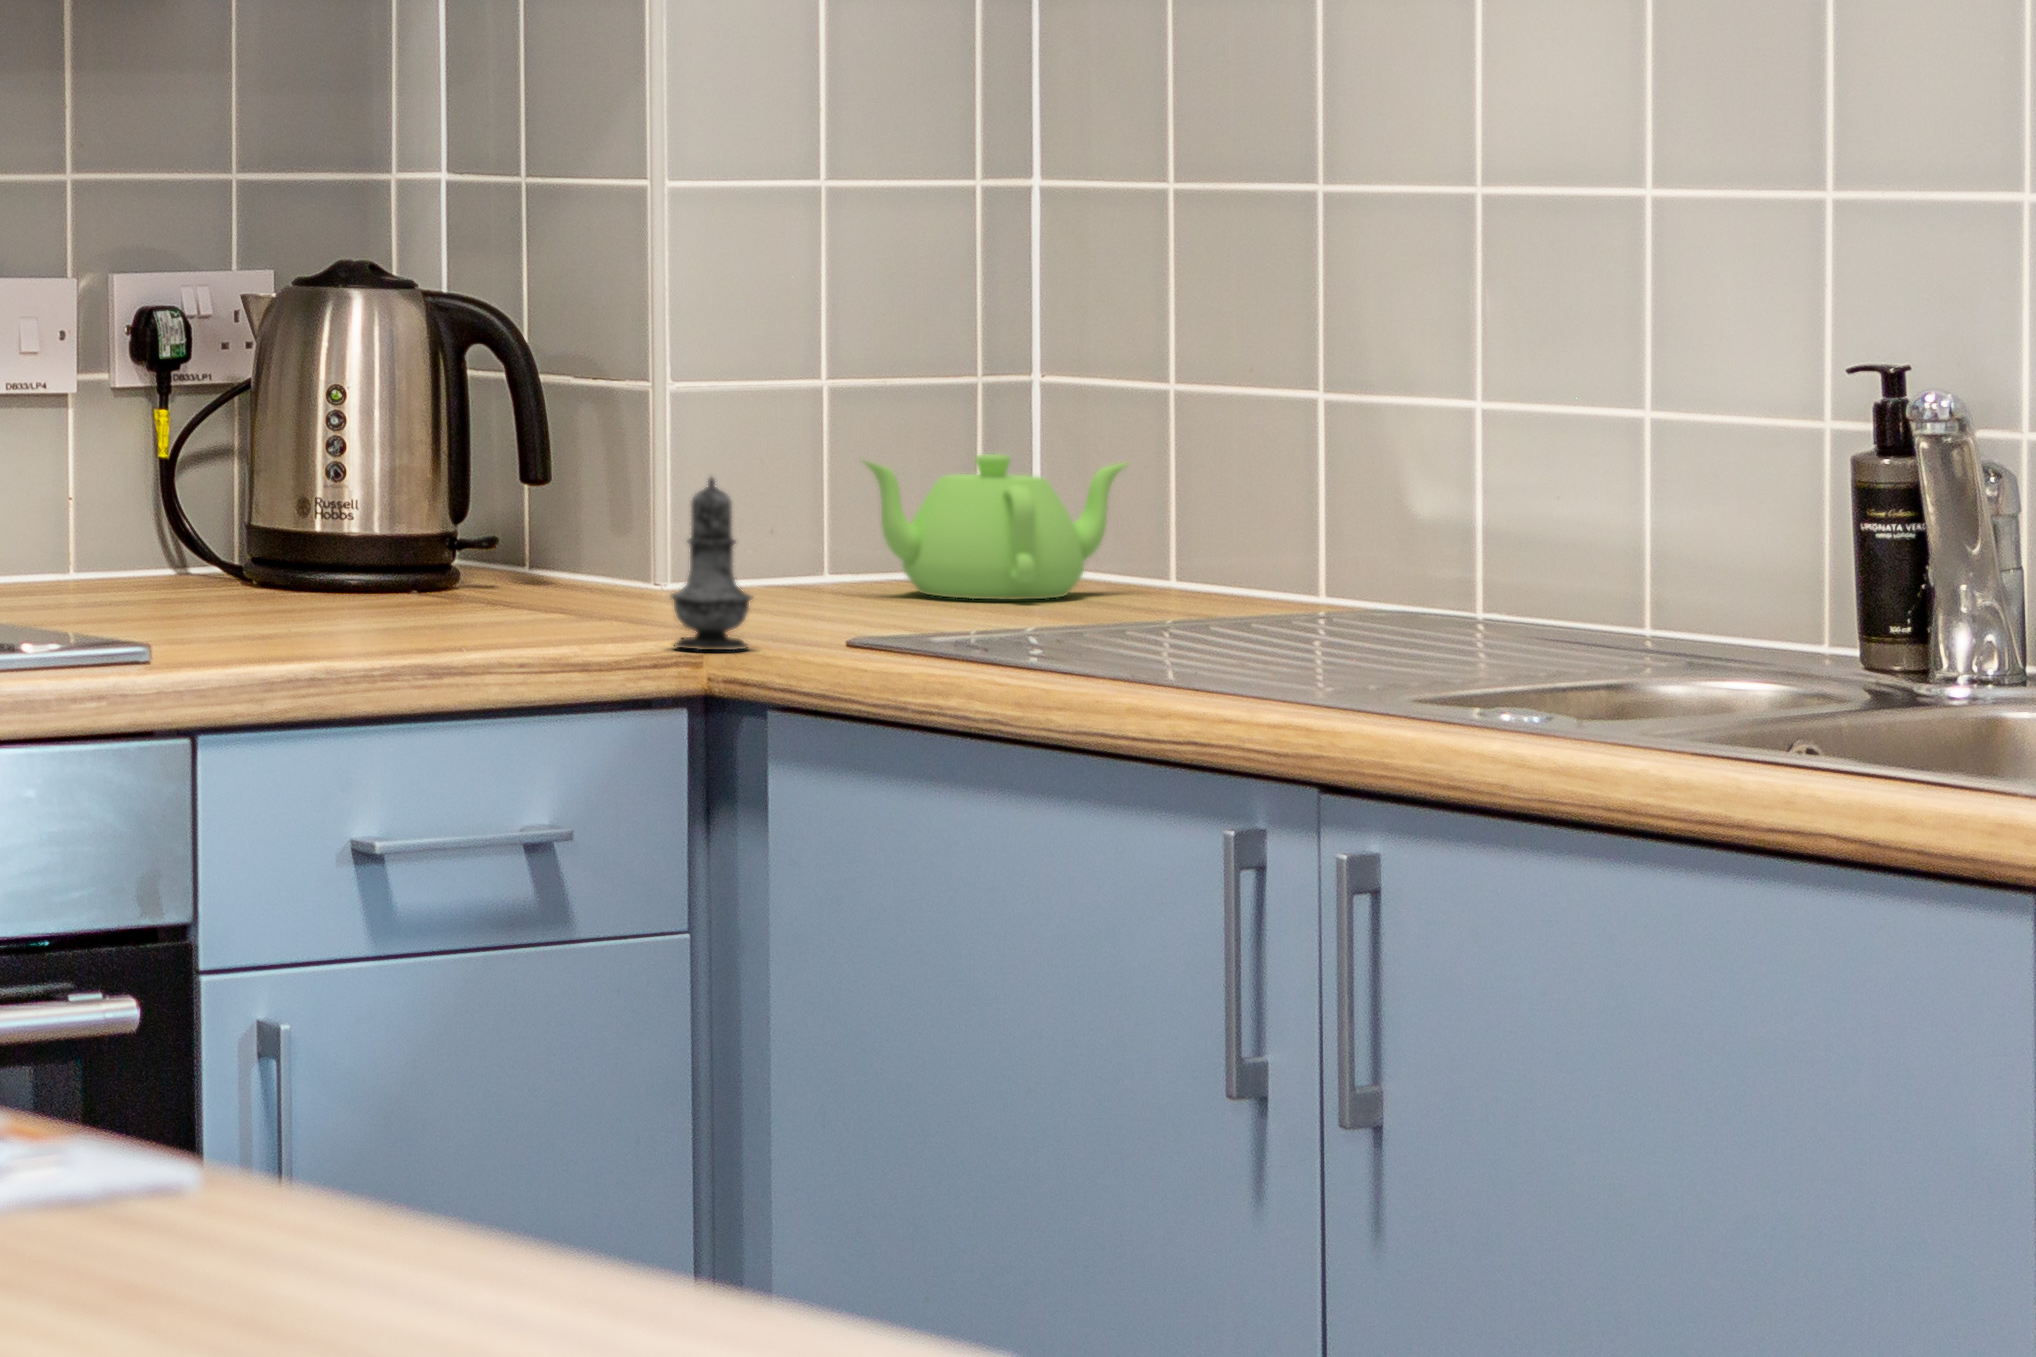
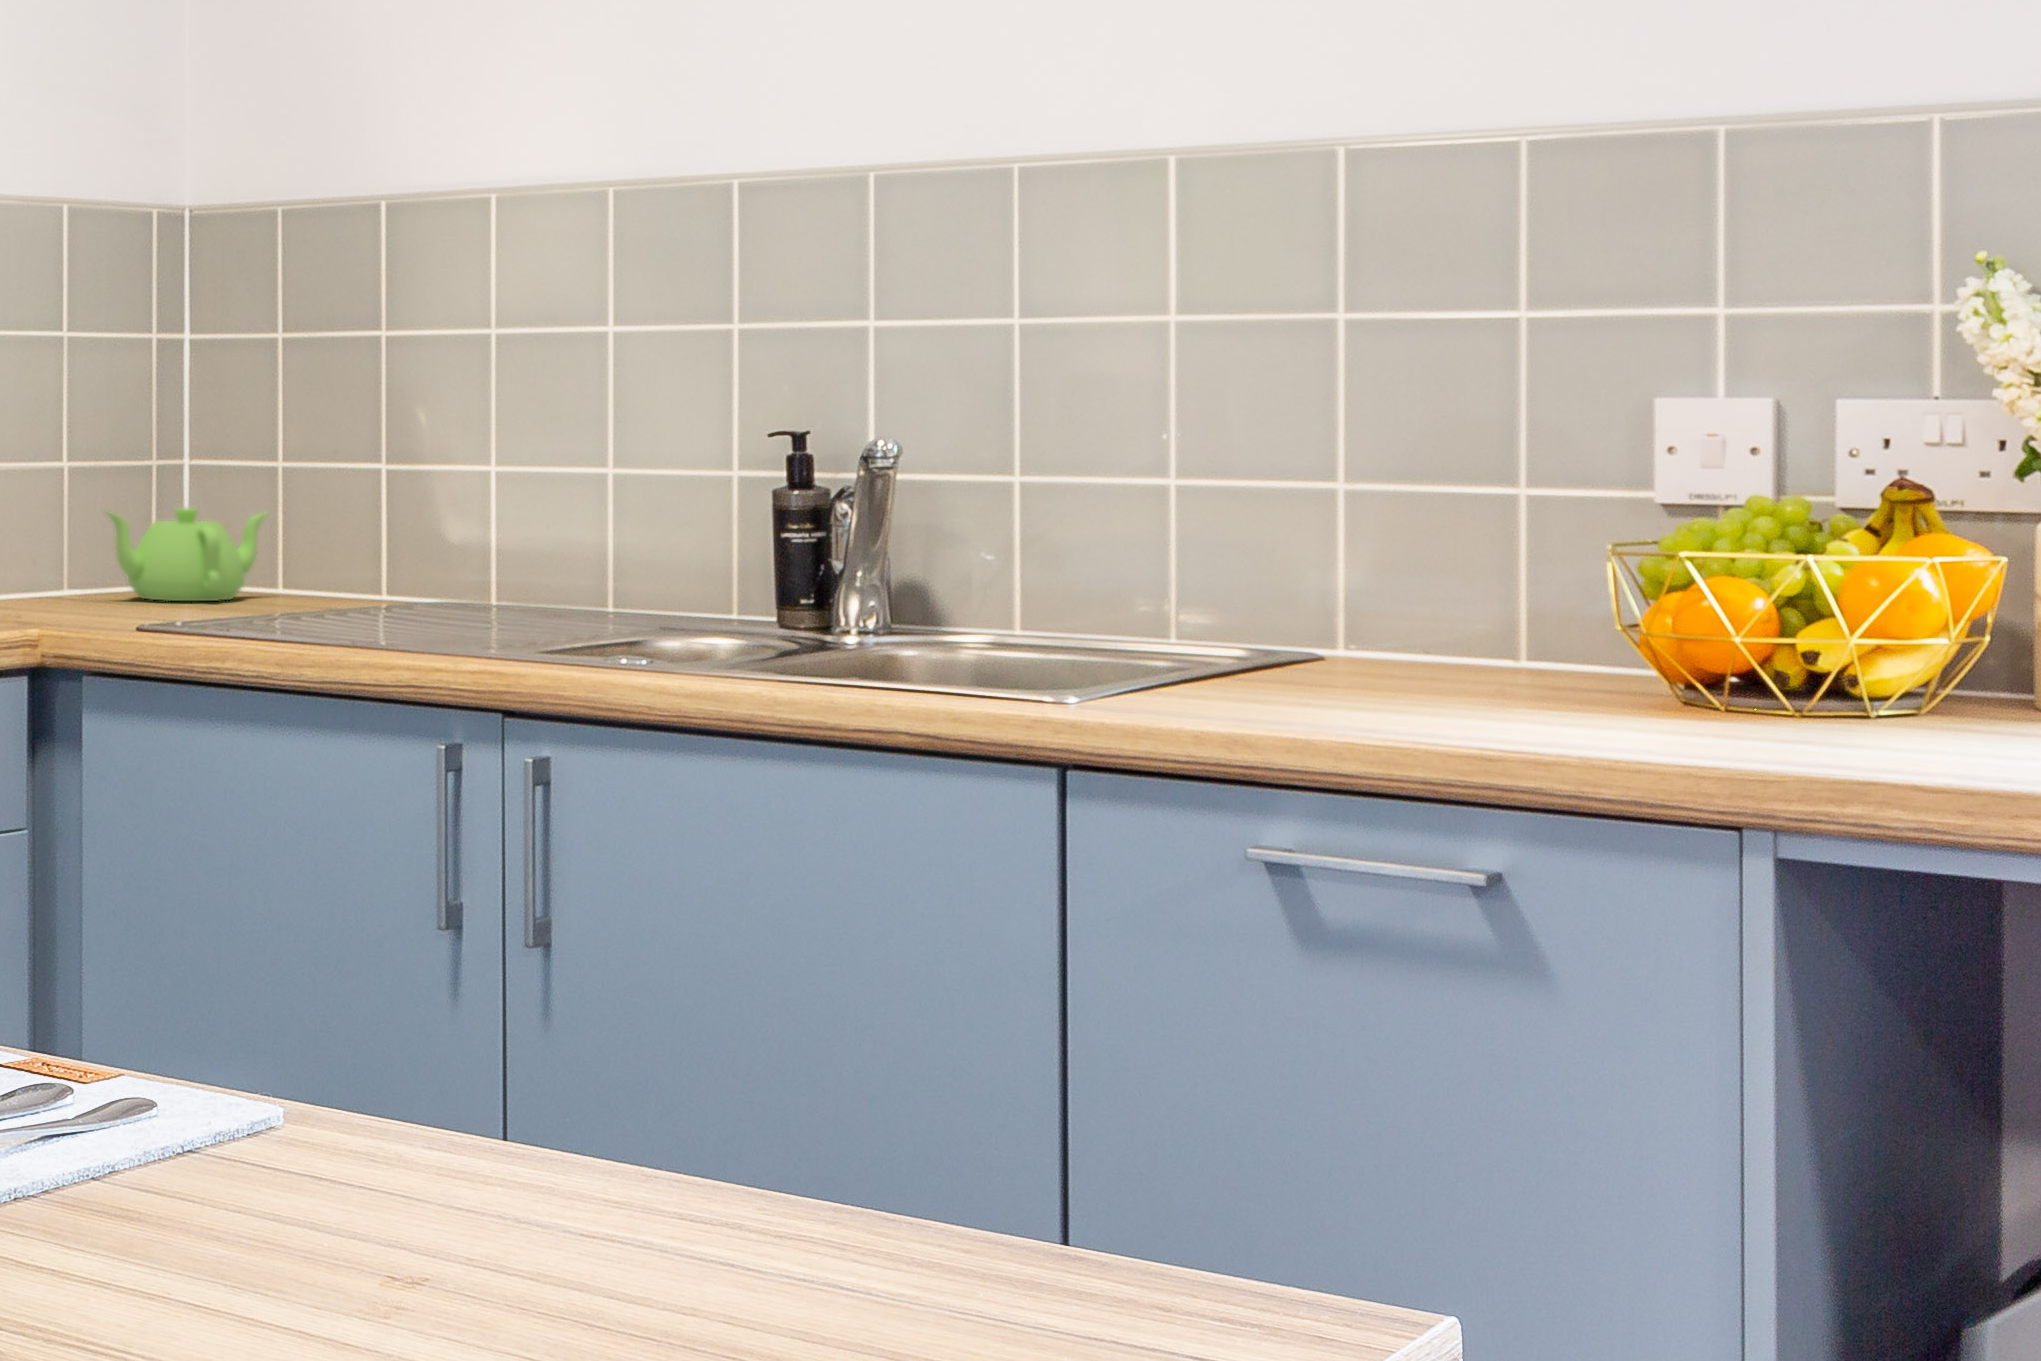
salt shaker: present [670,477,752,650] -> none [20,516,76,634]

